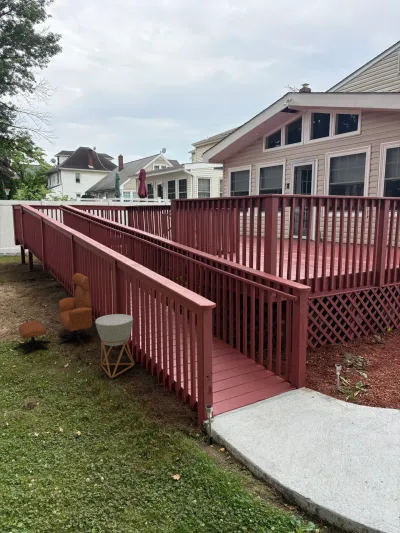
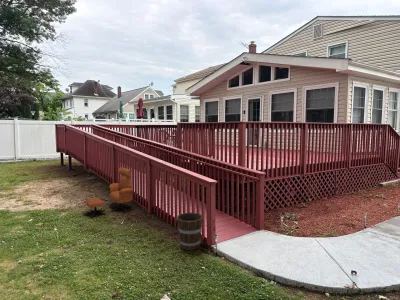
planter: present [95,314,134,378] -> none [141,191,164,228]
bucket: none [141,359,188,427] -> present [177,213,203,250]

